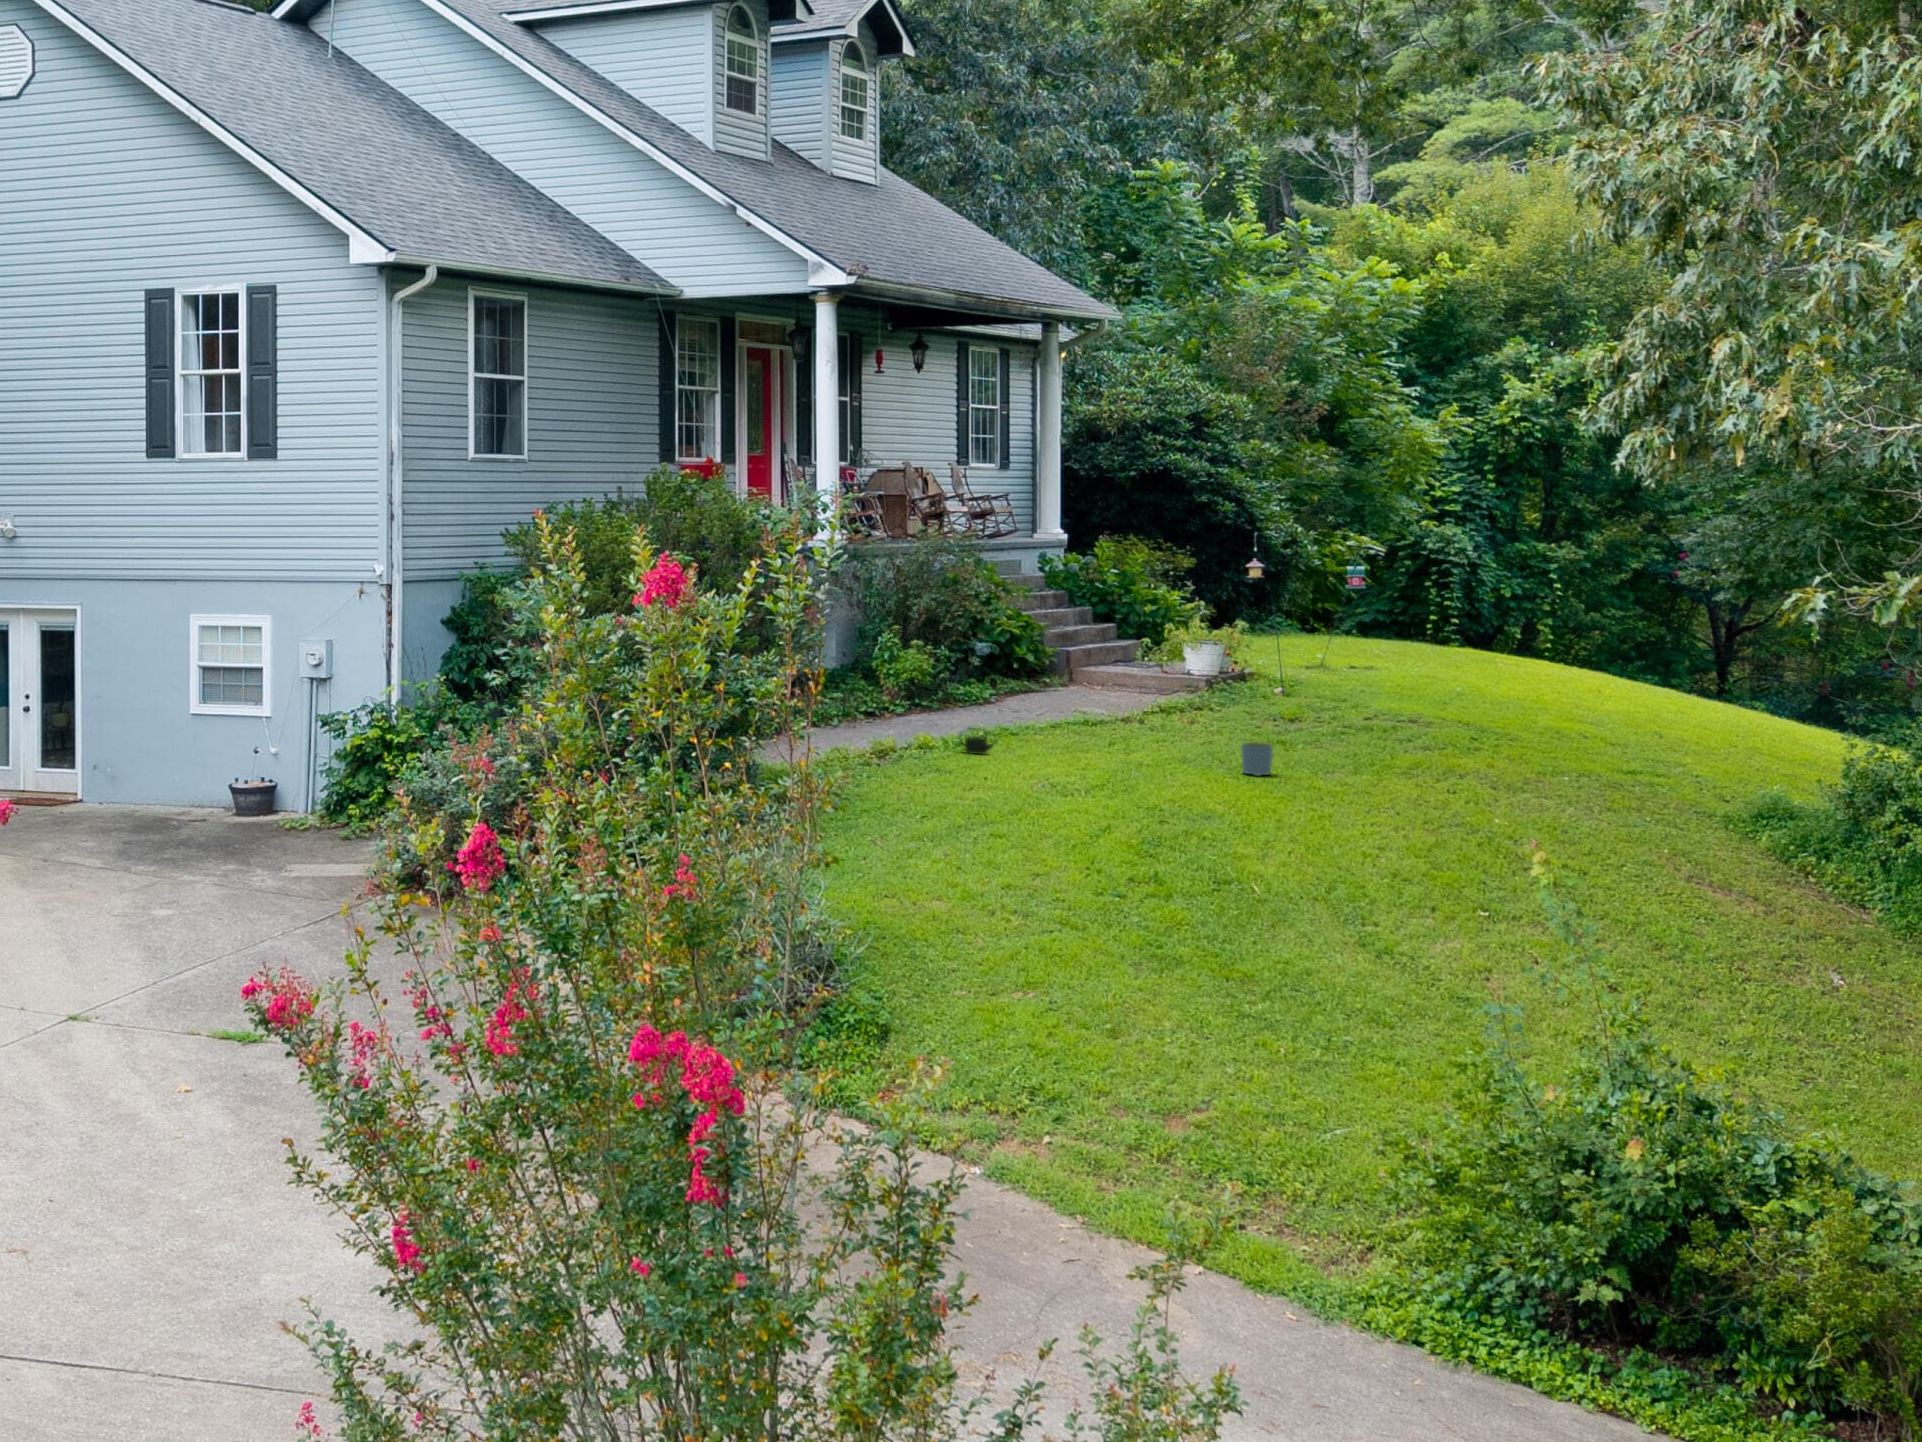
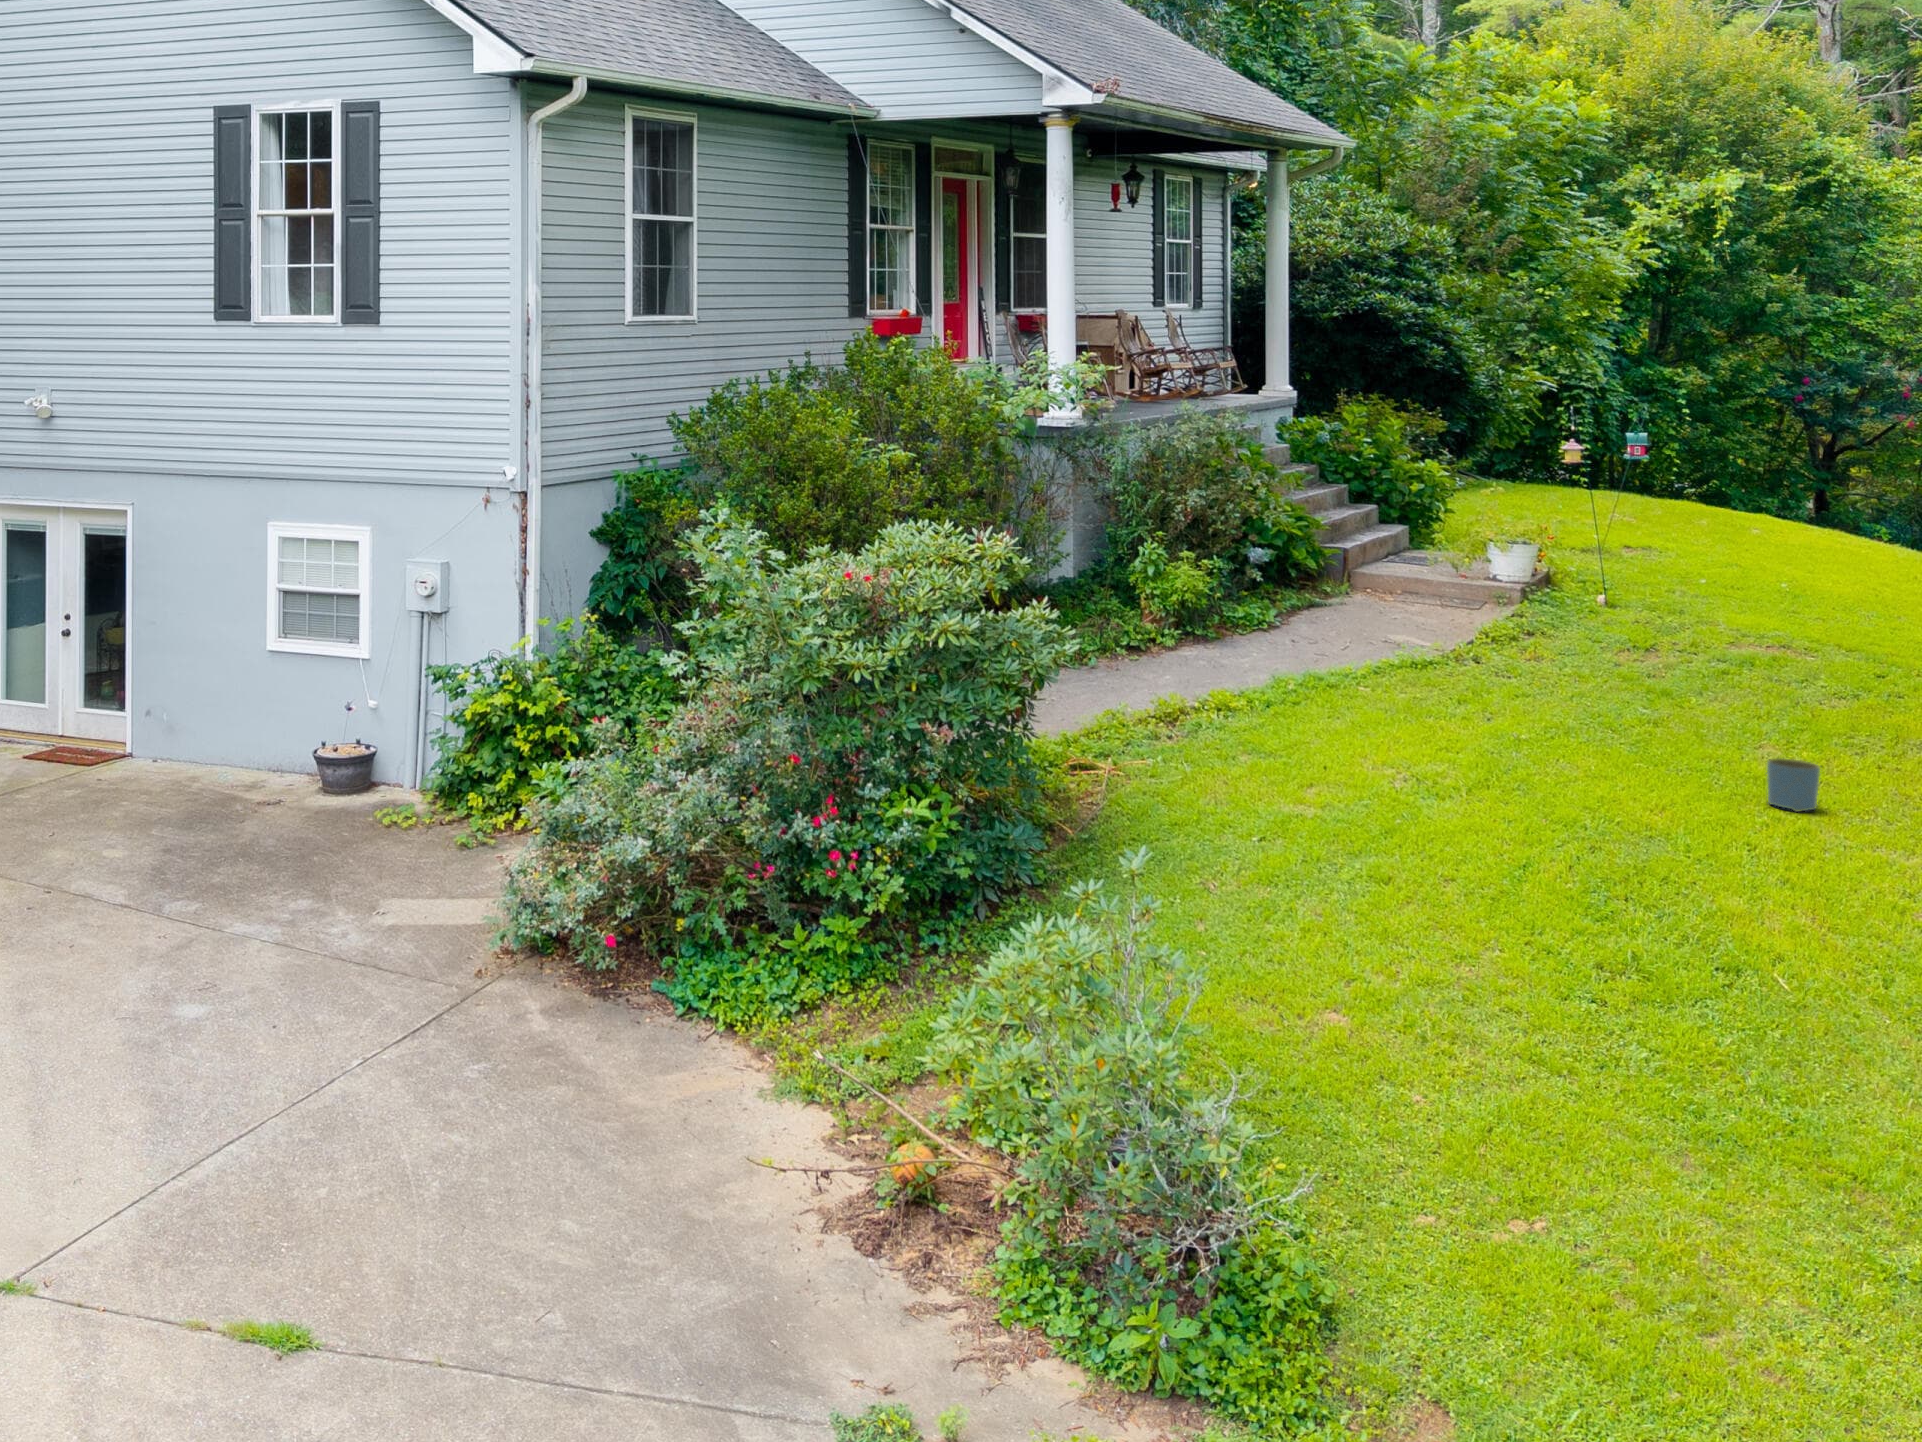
watering can: present [962,732,994,755] -> none [1322,716,1389,755]

